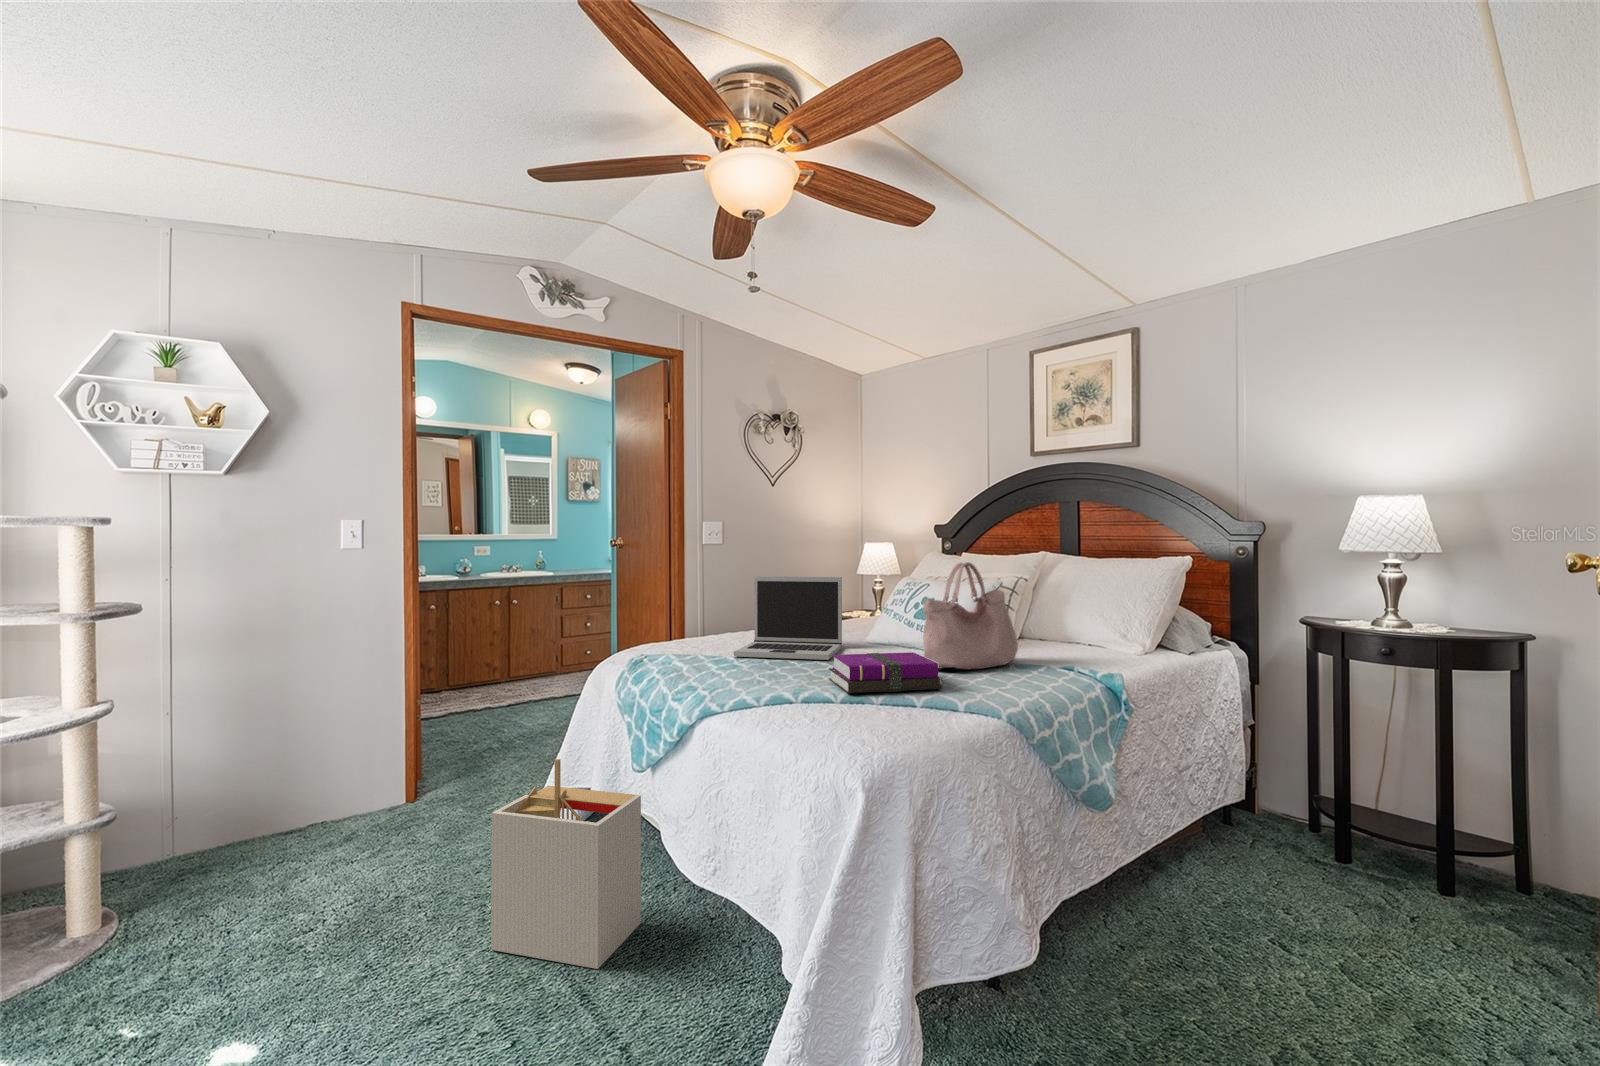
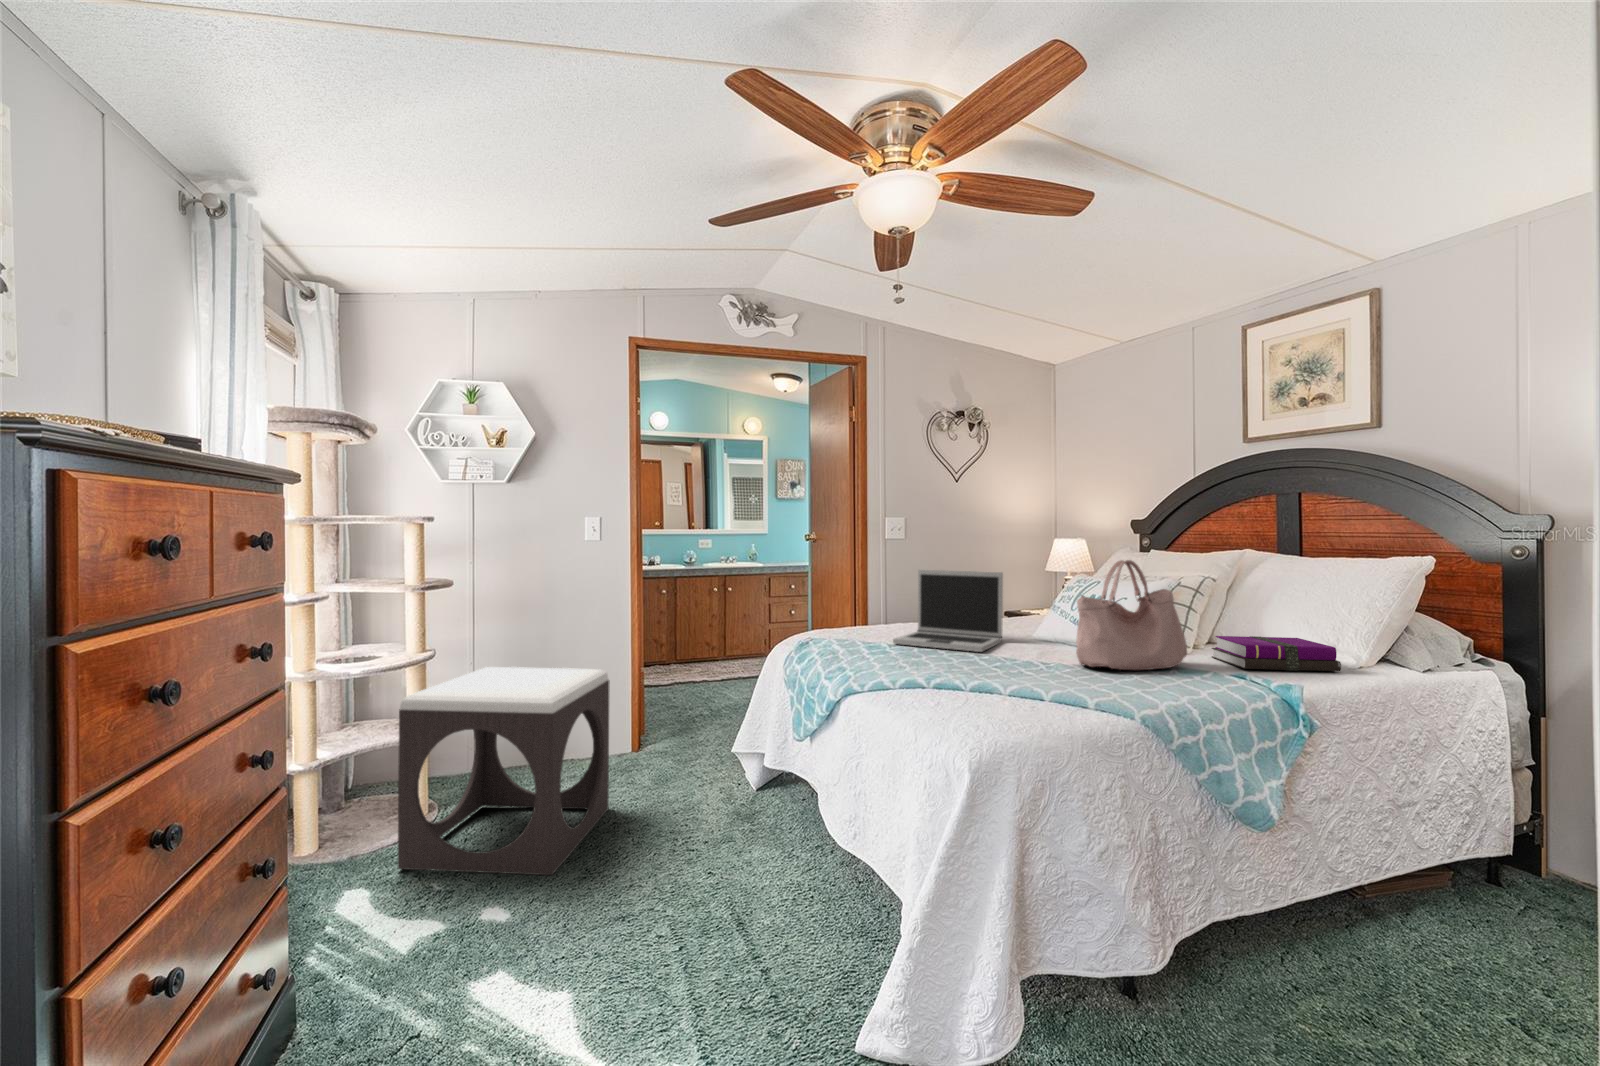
notebook: present [829,652,943,693] -> present [1212,636,1341,671]
footstool: none [63,710,385,1016] -> present [398,667,610,875]
storage bin: present [491,759,641,969] -> none [676,722,799,905]

